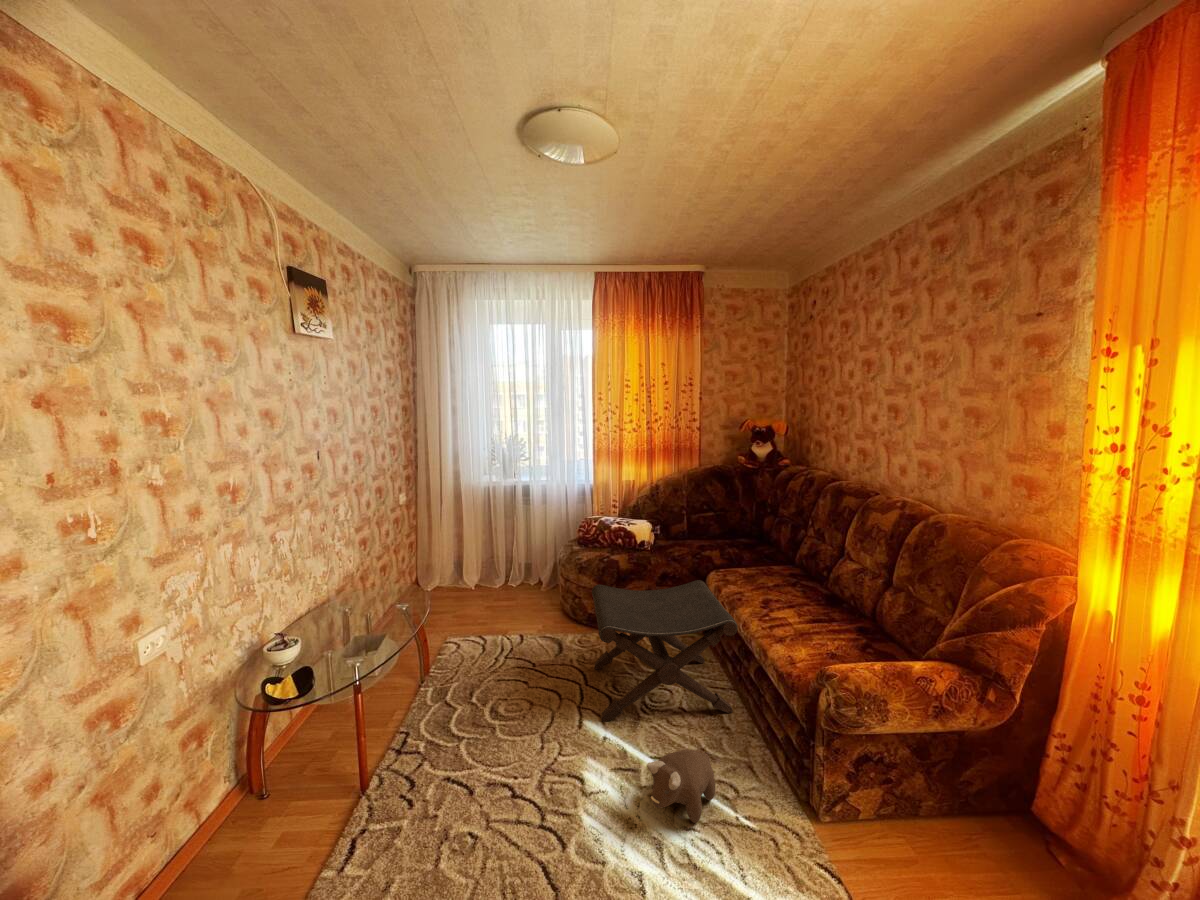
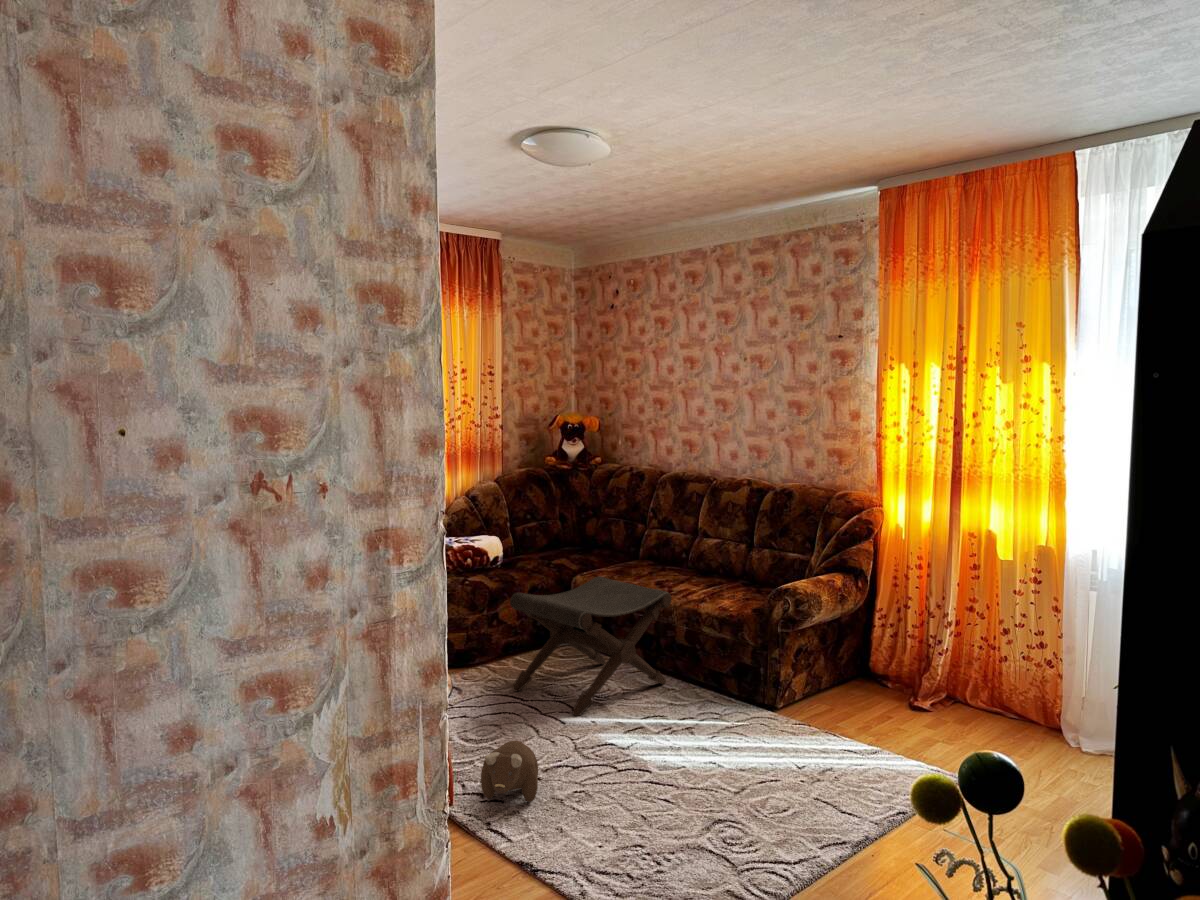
plush toy: present [647,750,715,823] -> present [481,741,538,802]

